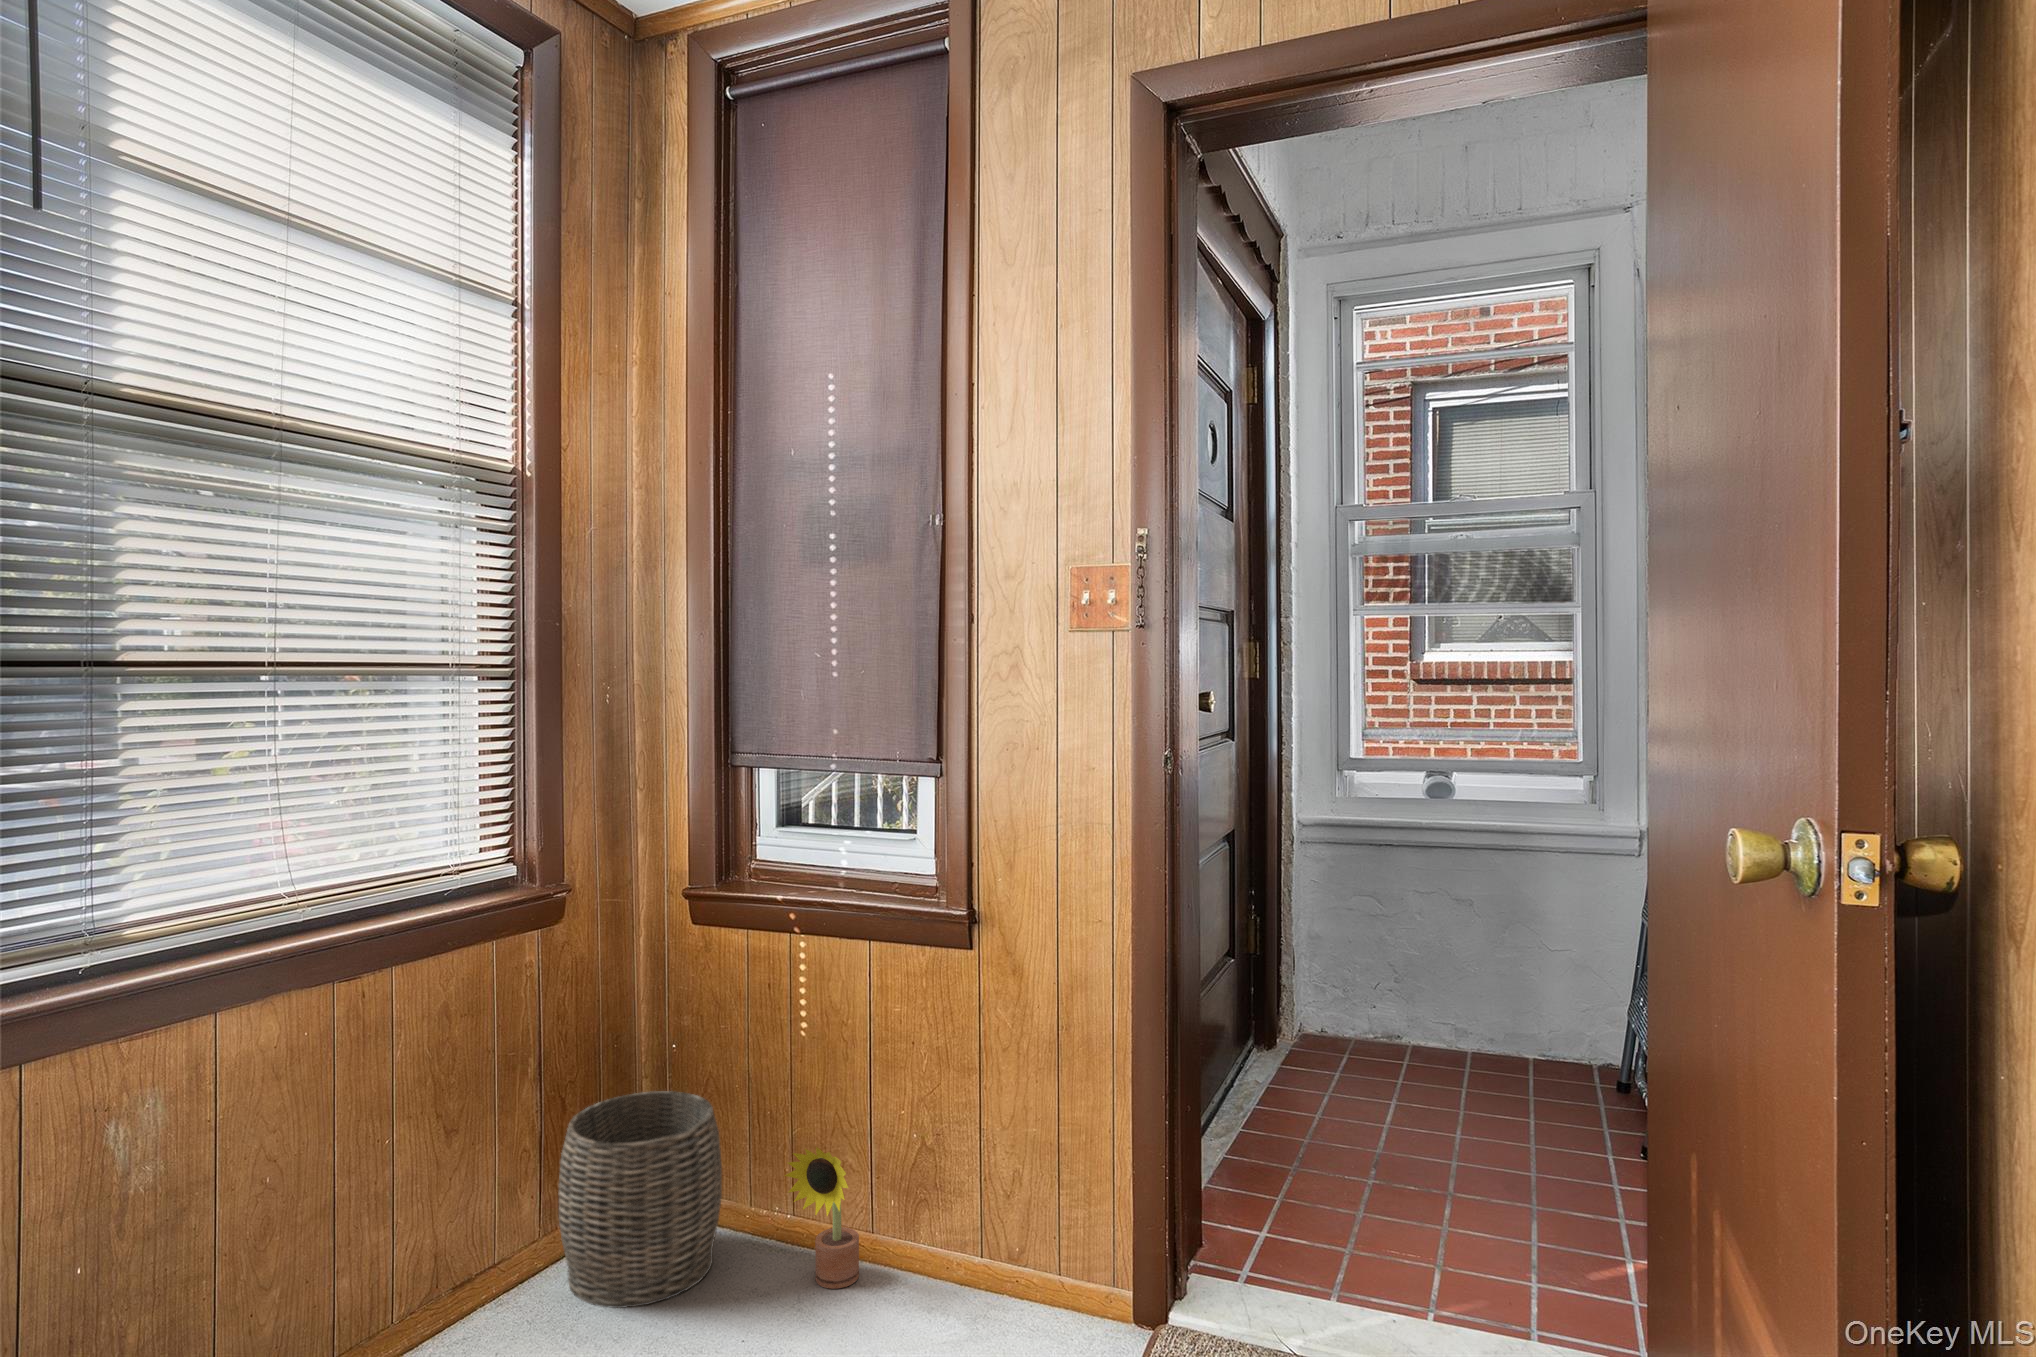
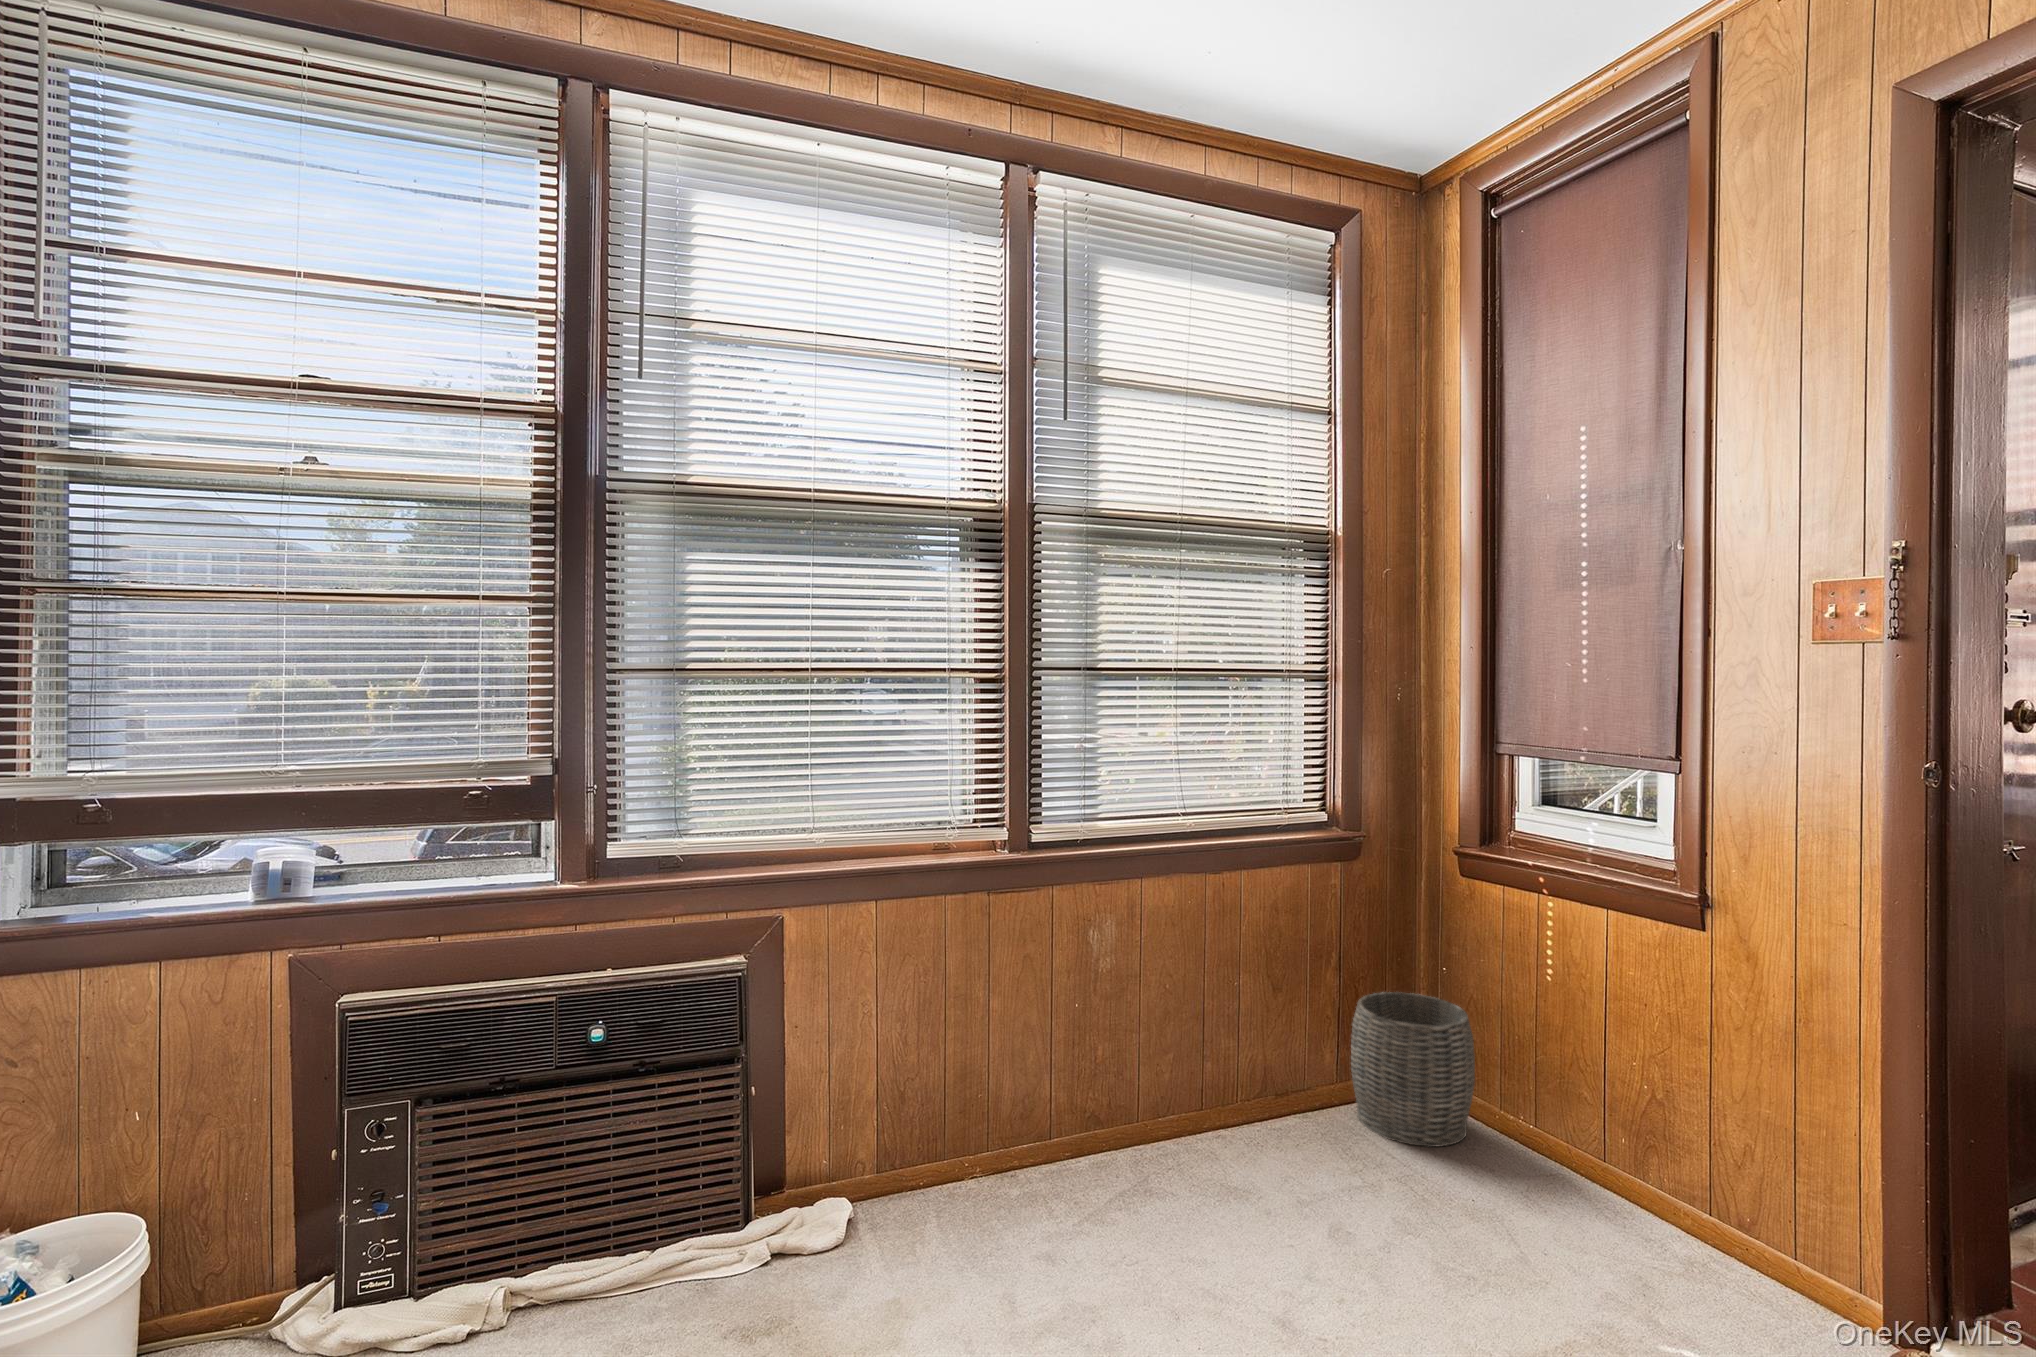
decorative plant: present [785,1147,859,1289] -> none [1520,1065,1590,1192]

